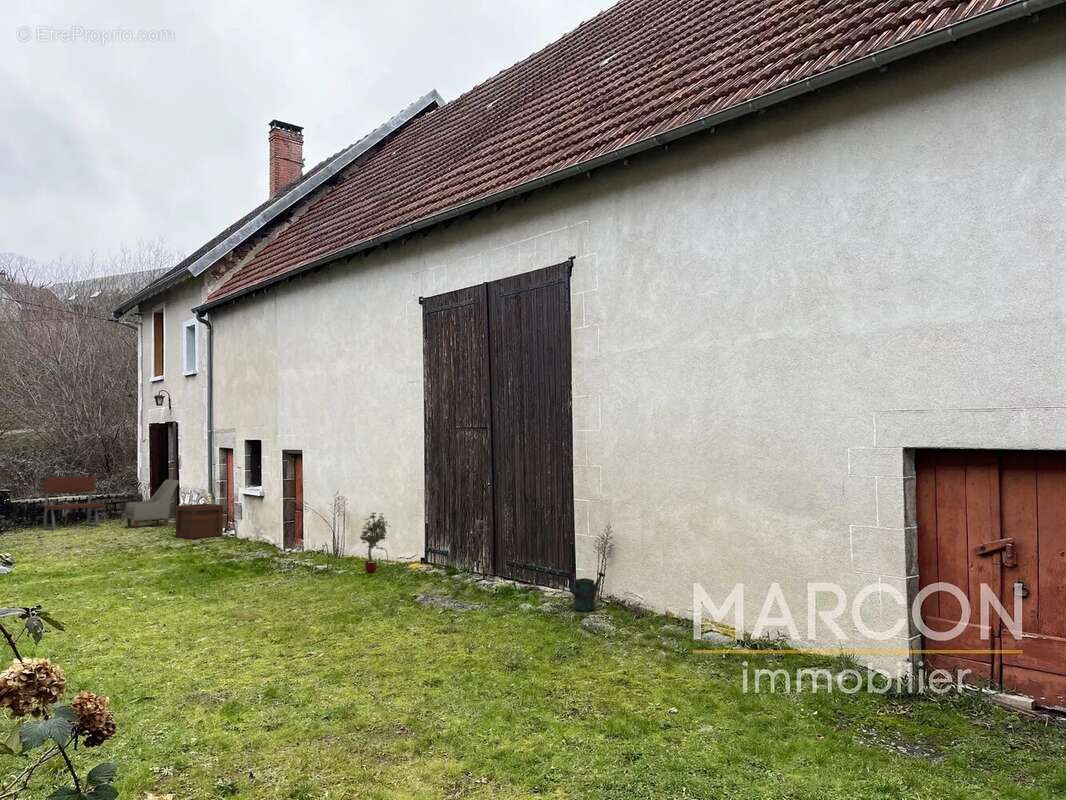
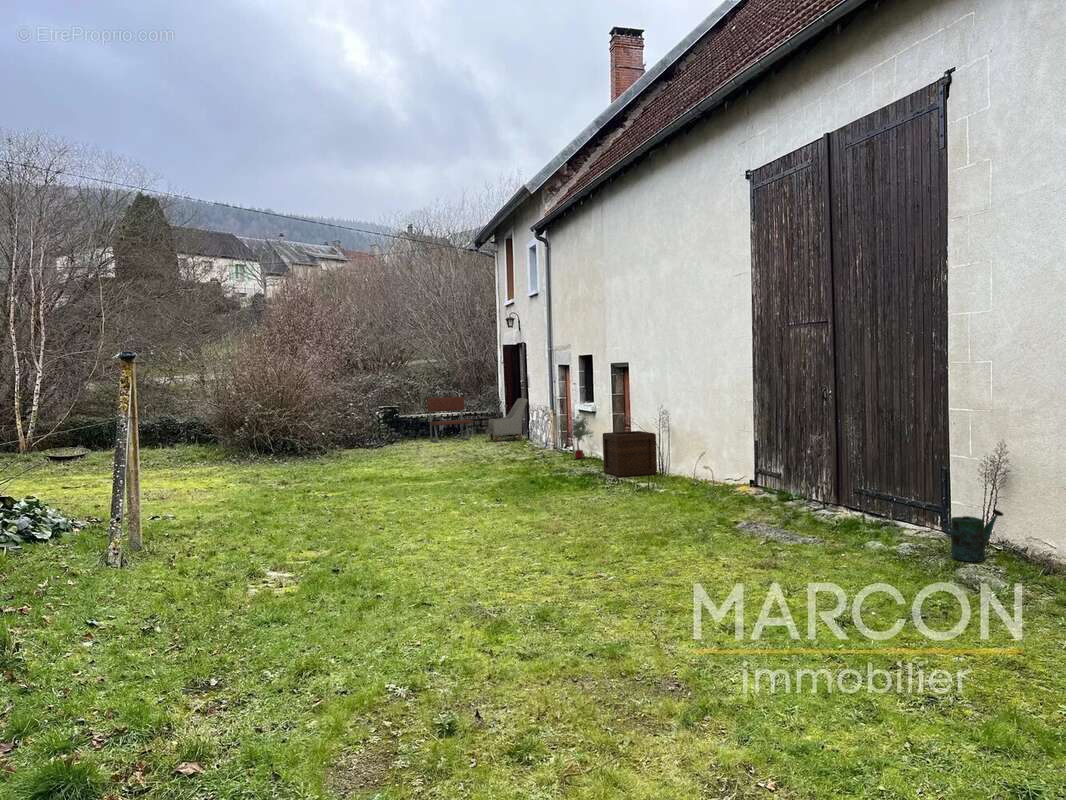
wooden crate: present [175,504,223,539] -> present [603,431,657,477]
potted tree: present [360,513,390,573] -> present [572,415,593,459]

